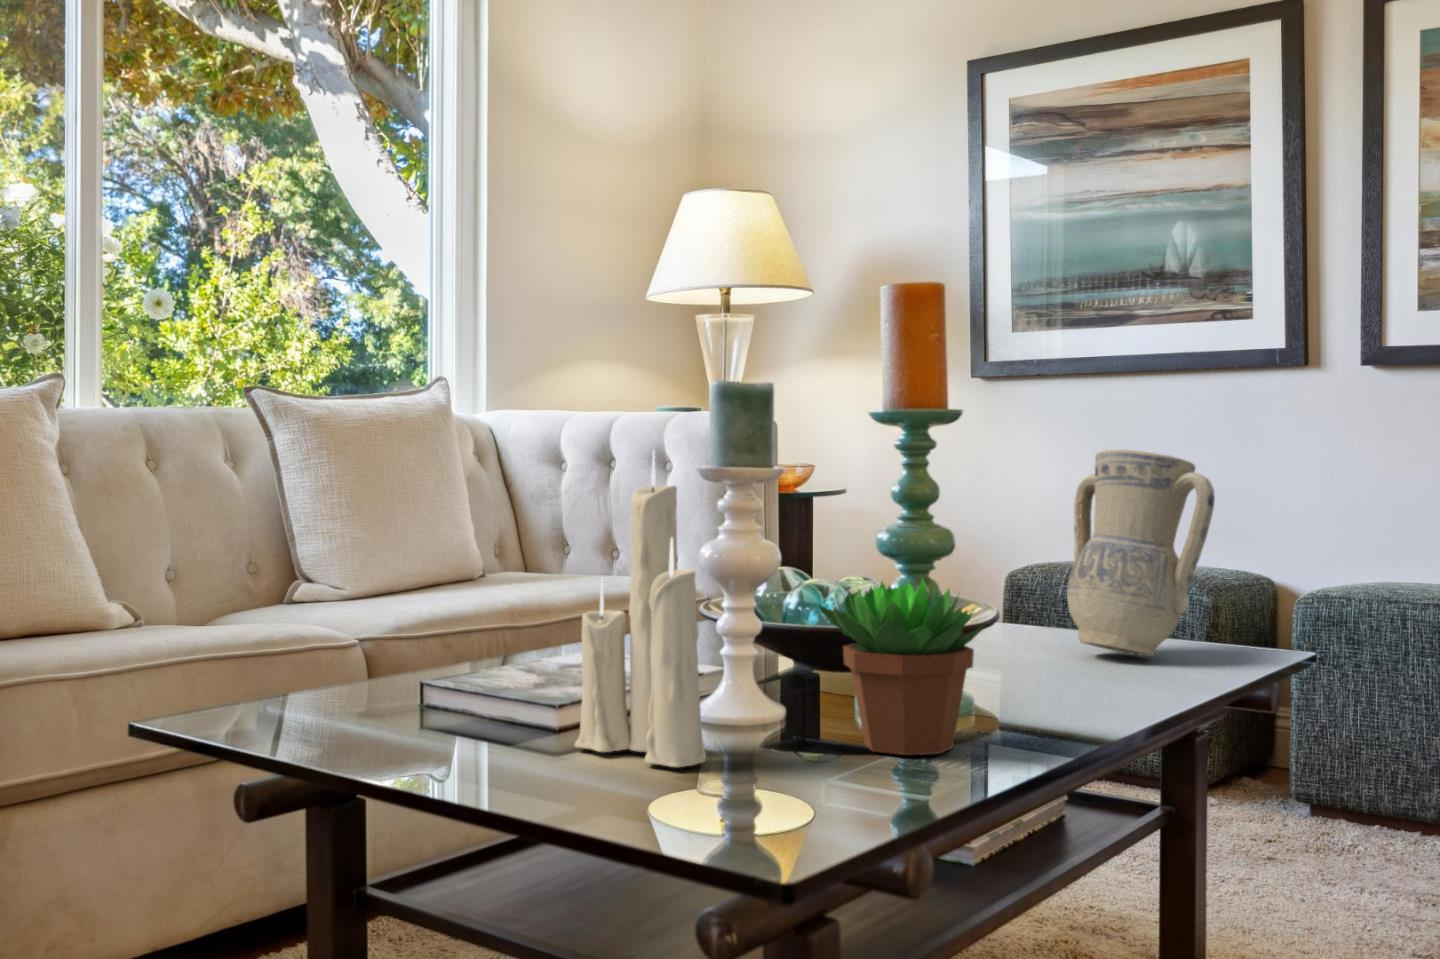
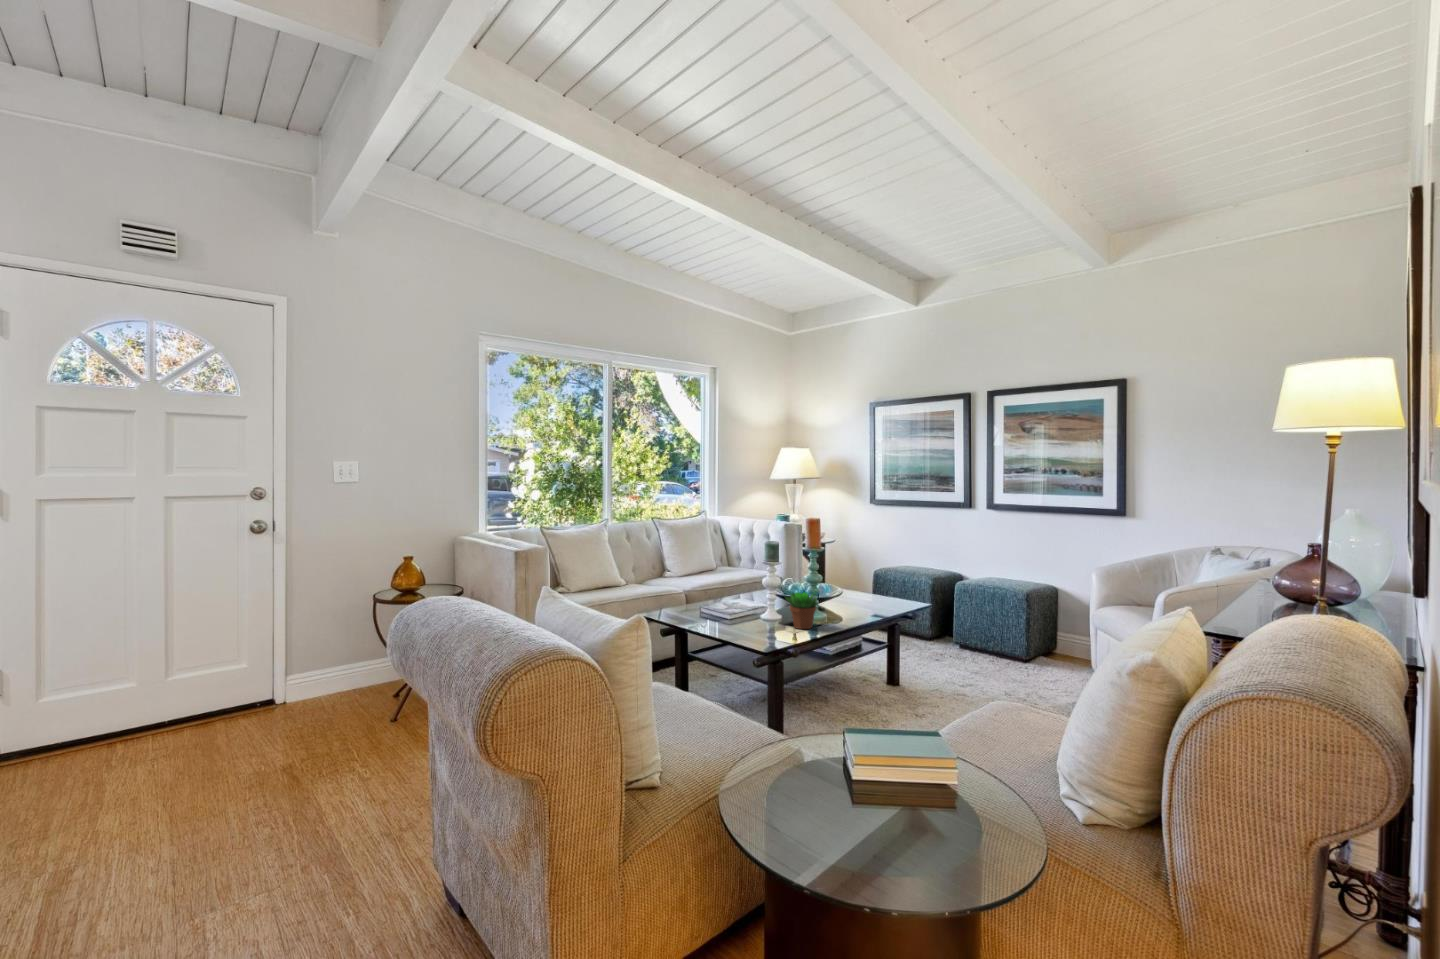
vase: present [1067,449,1215,656] -> none [862,551,898,605]
candle: present [575,450,706,767] -> none [733,560,759,630]

